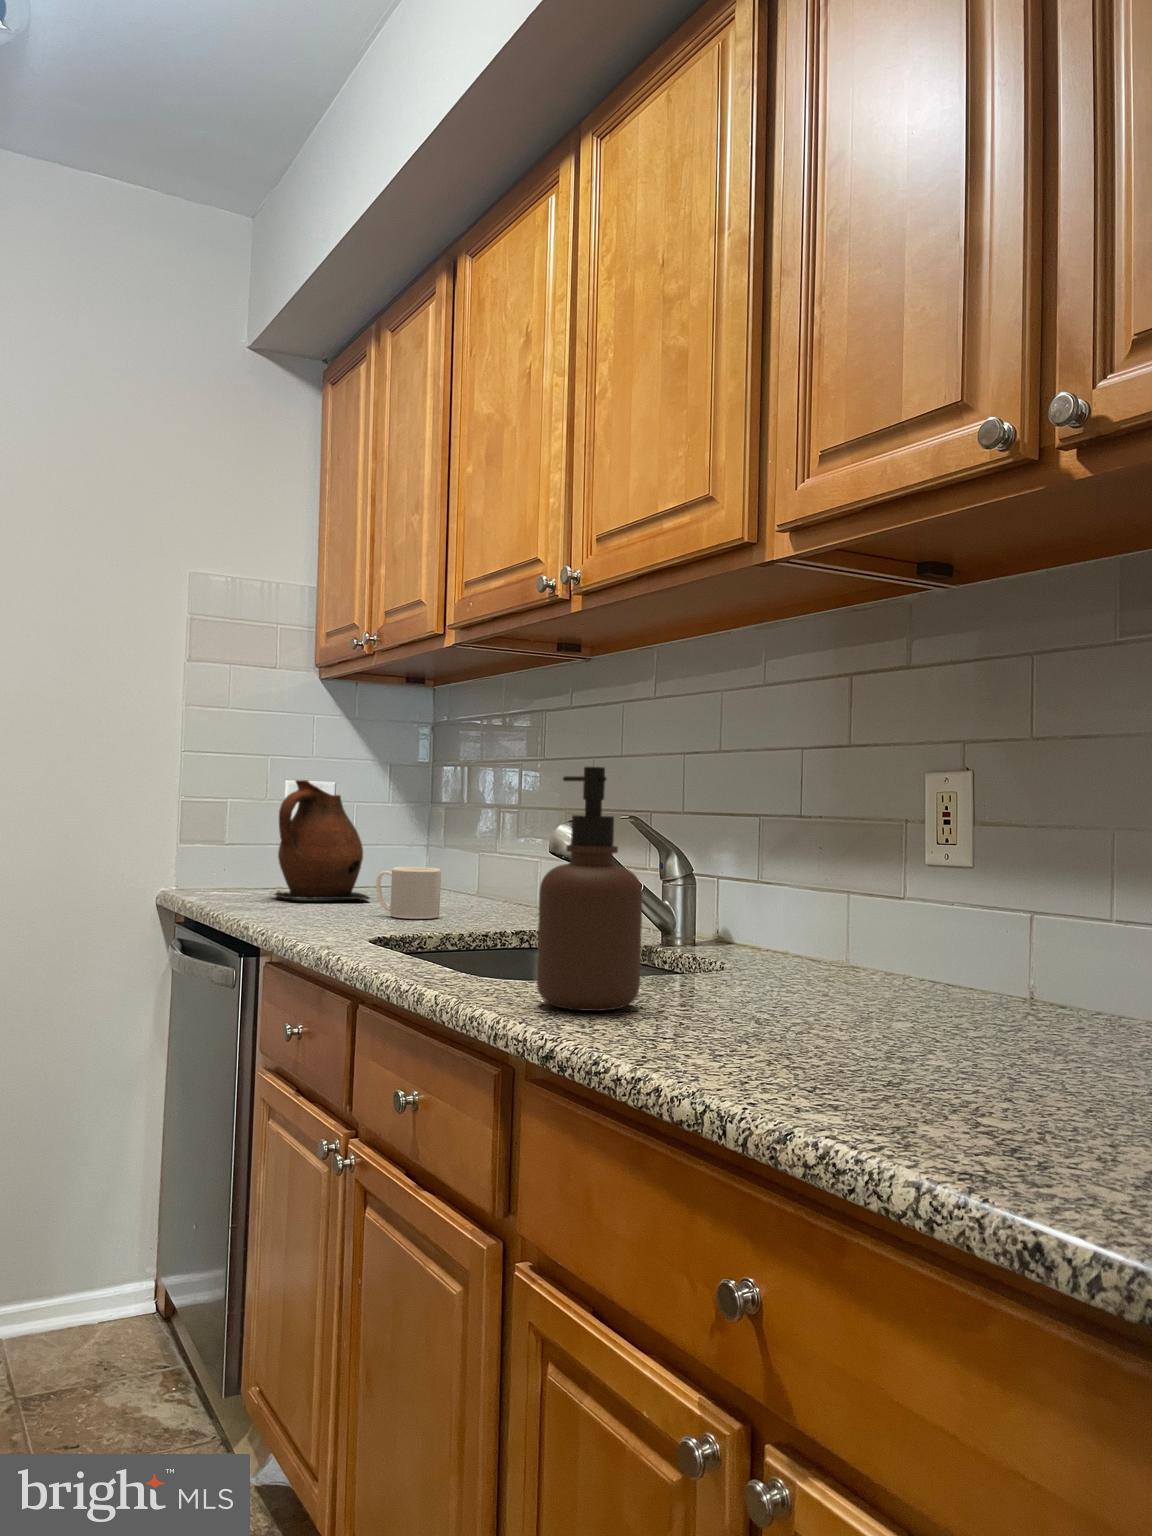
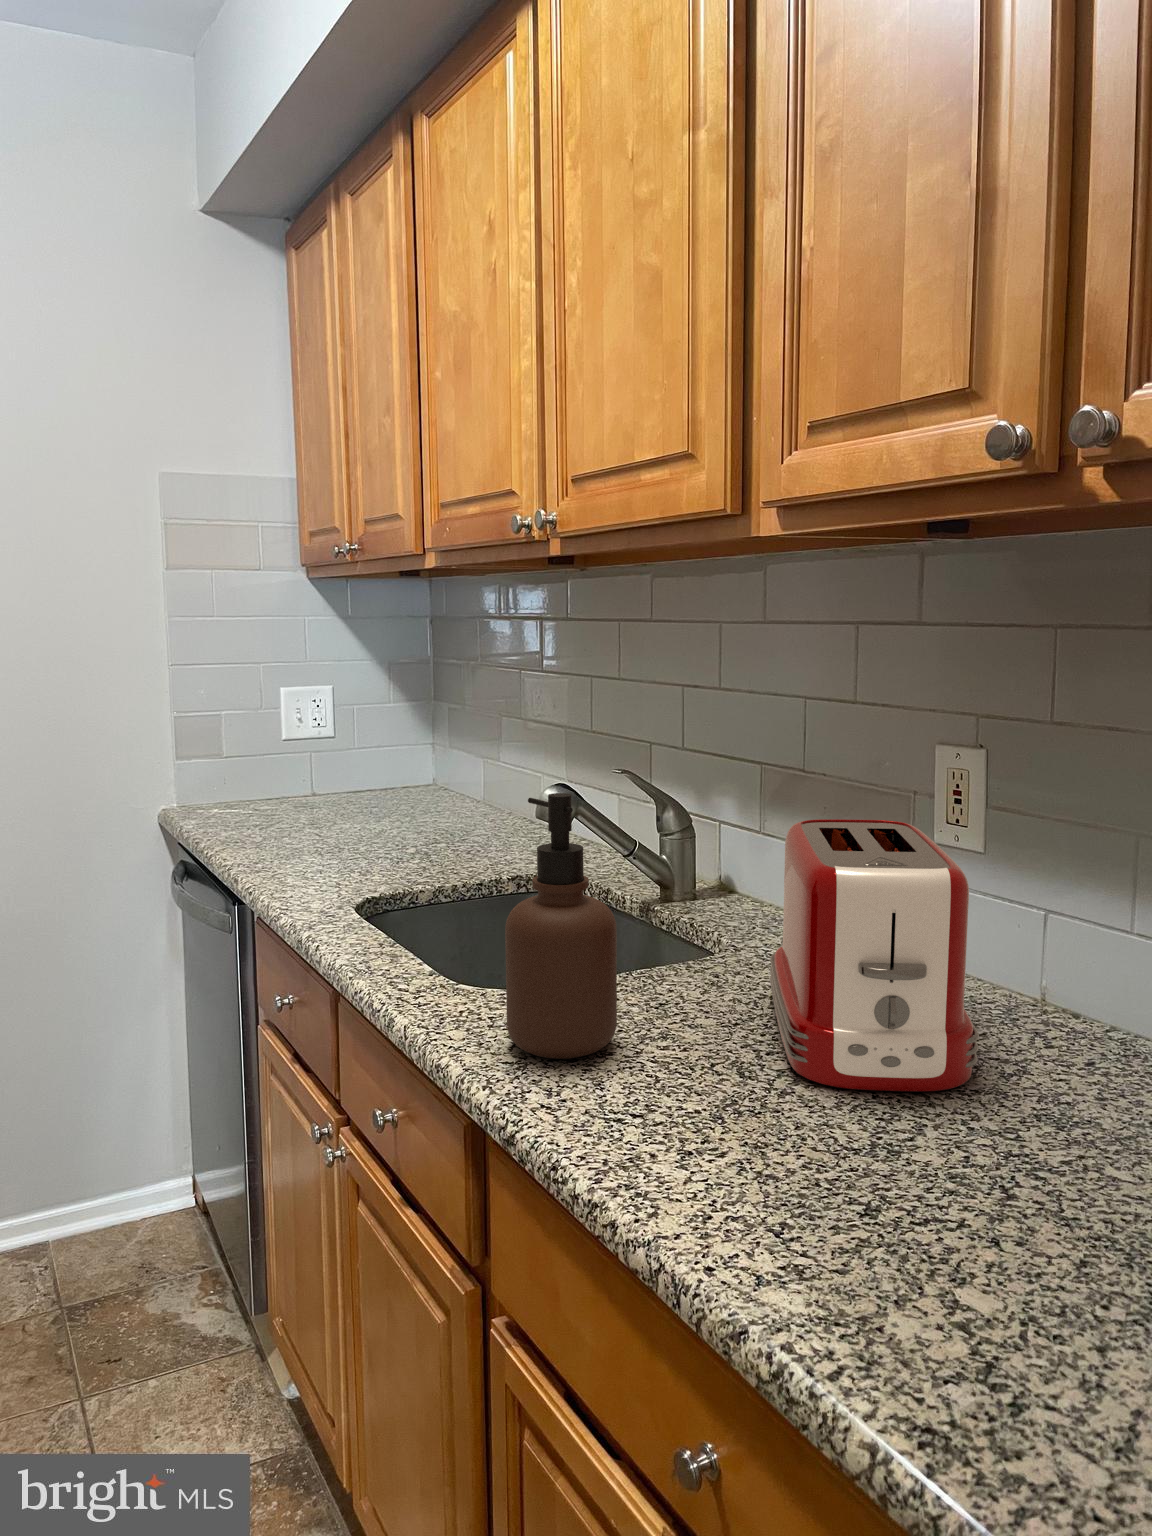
ceramic pitcher: present [275,780,369,901] -> none [266,698,371,824]
toaster: none [777,824,977,1034] -> present [770,819,979,1092]
mug: present [376,867,441,919] -> none [369,799,436,856]

